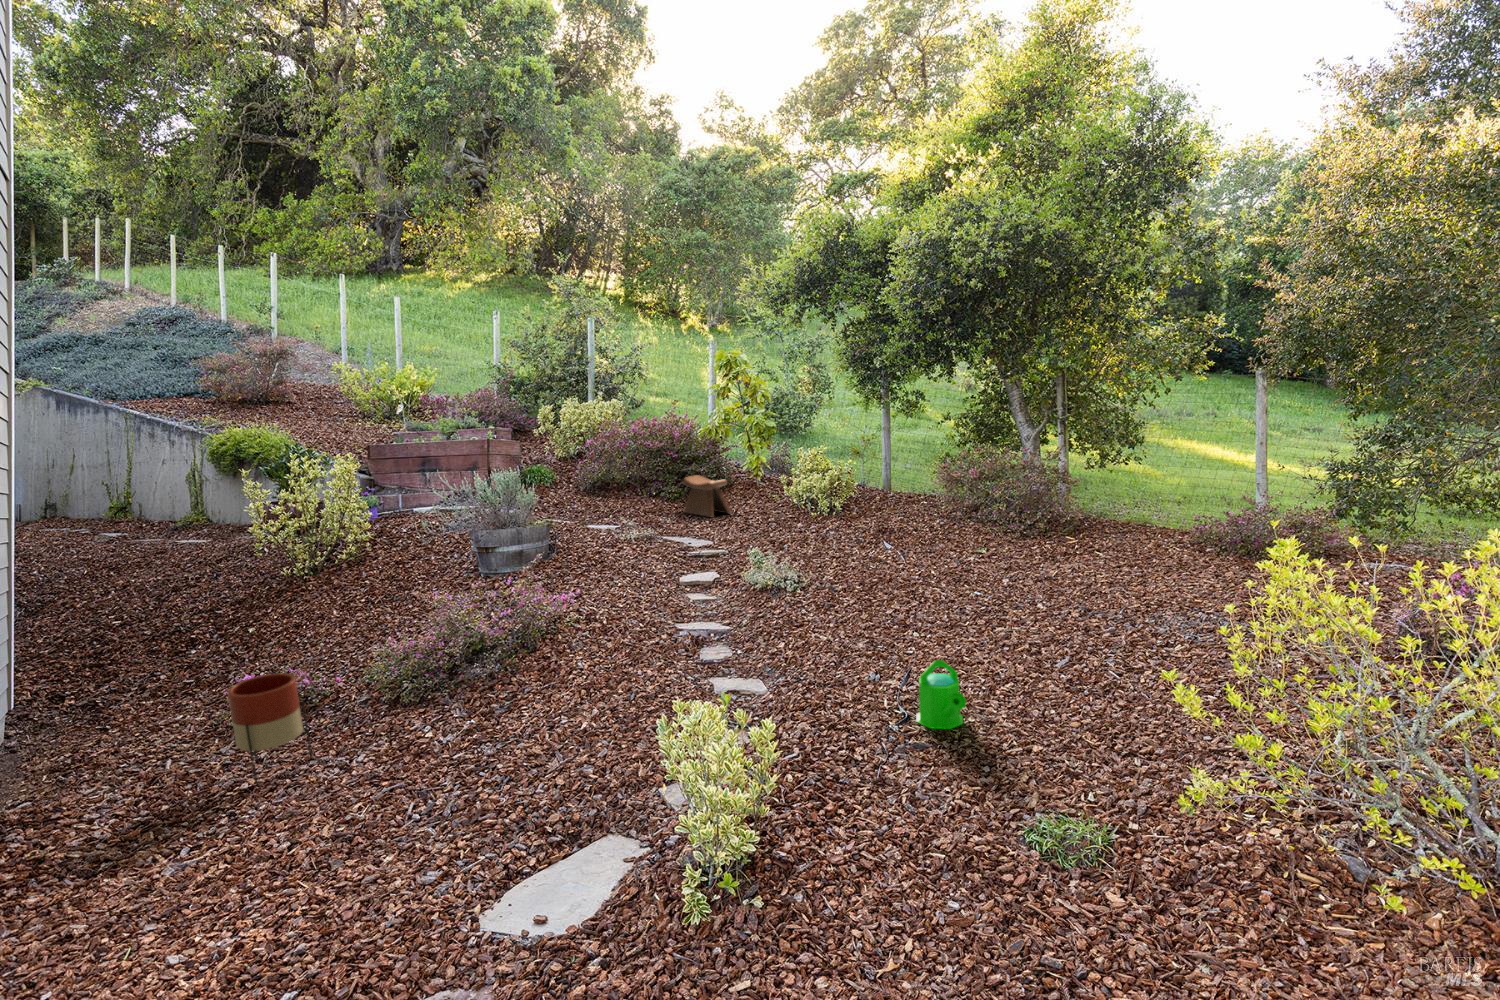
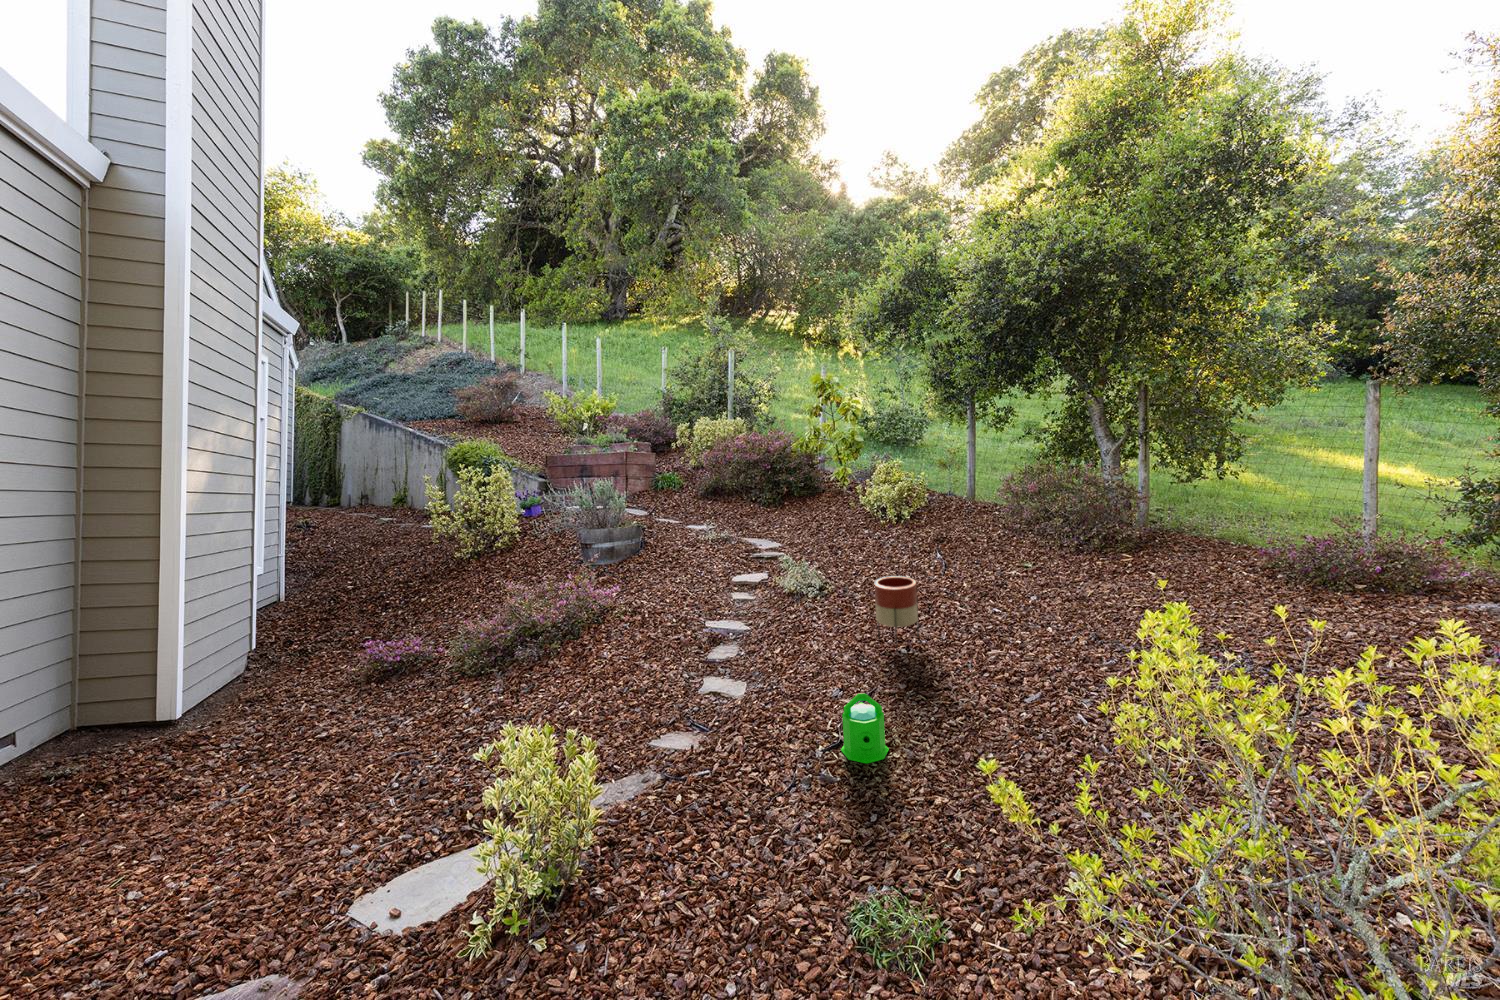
stool: present [683,475,731,517] -> none [786,485,823,521]
planter: present [228,673,312,784] -> present [875,576,919,638]

